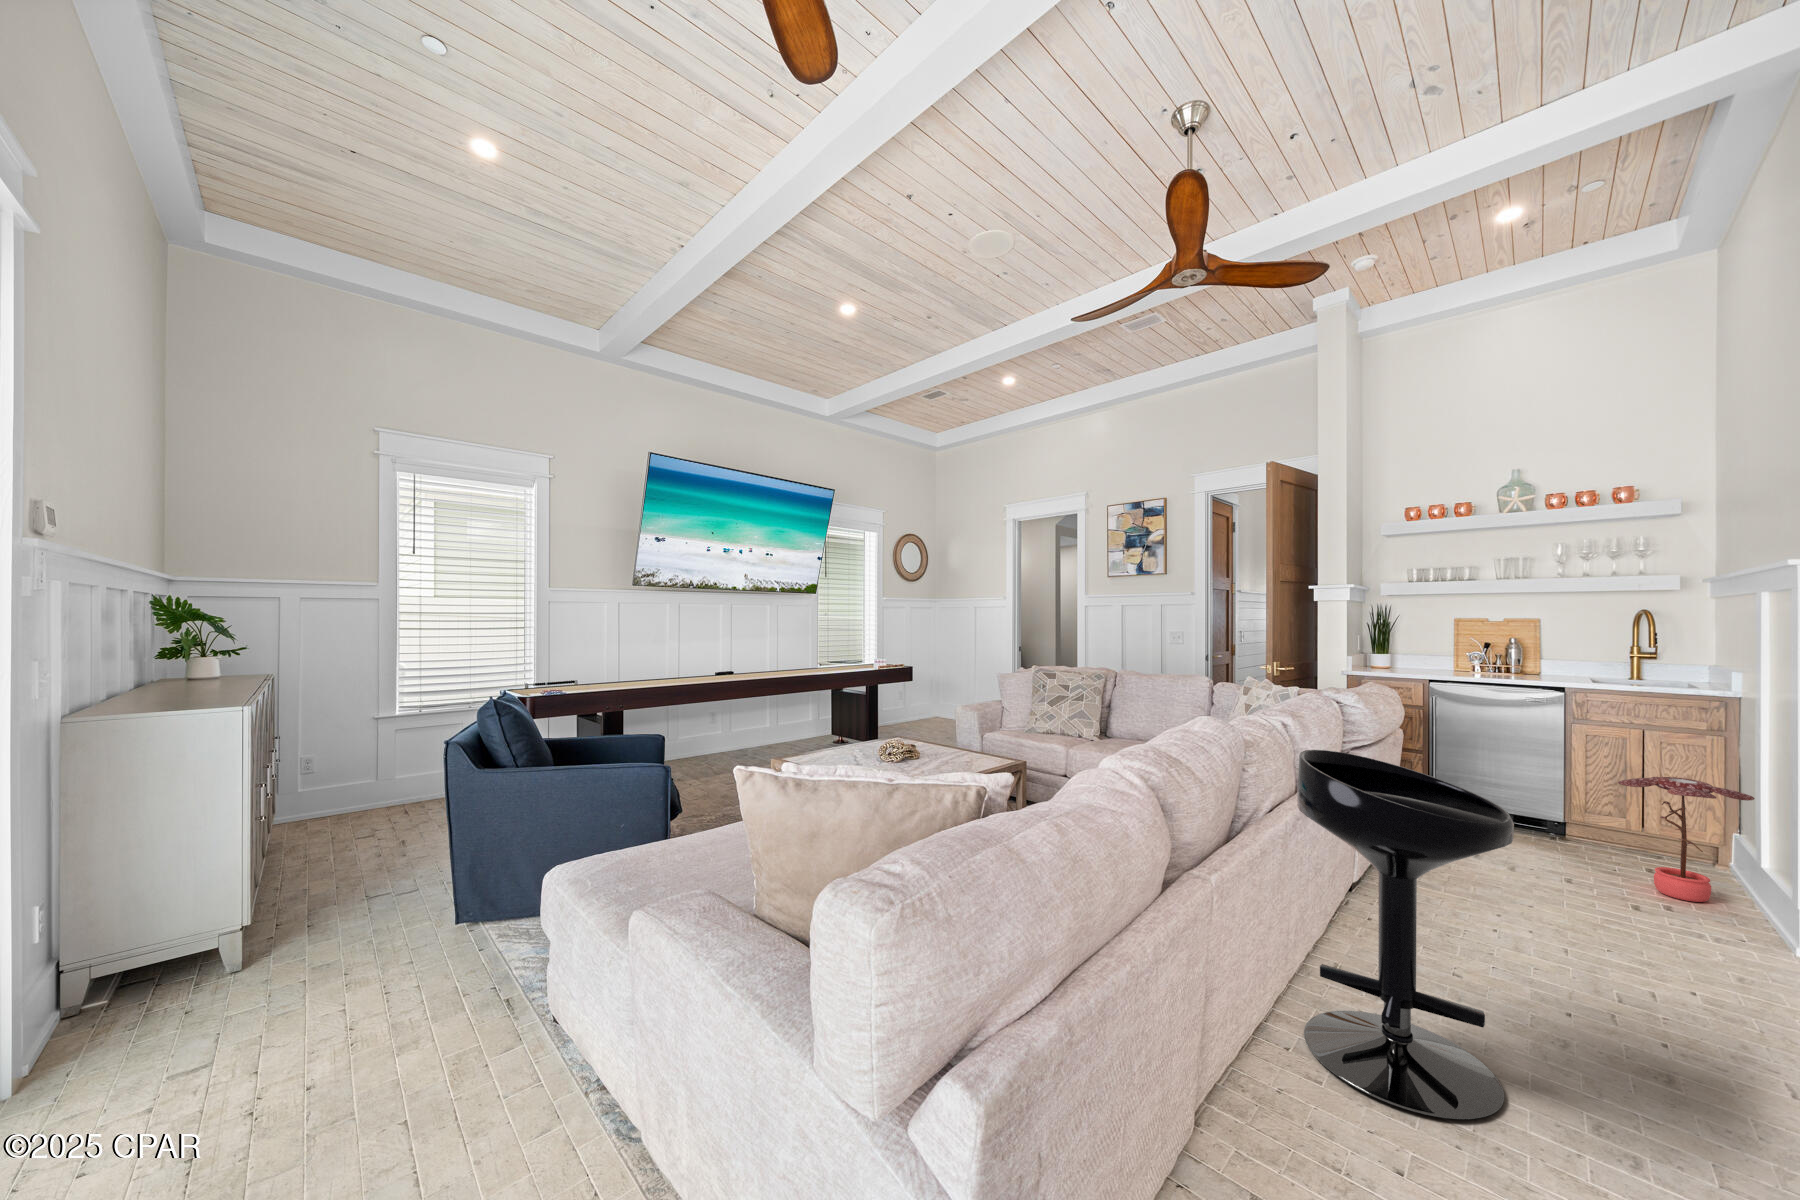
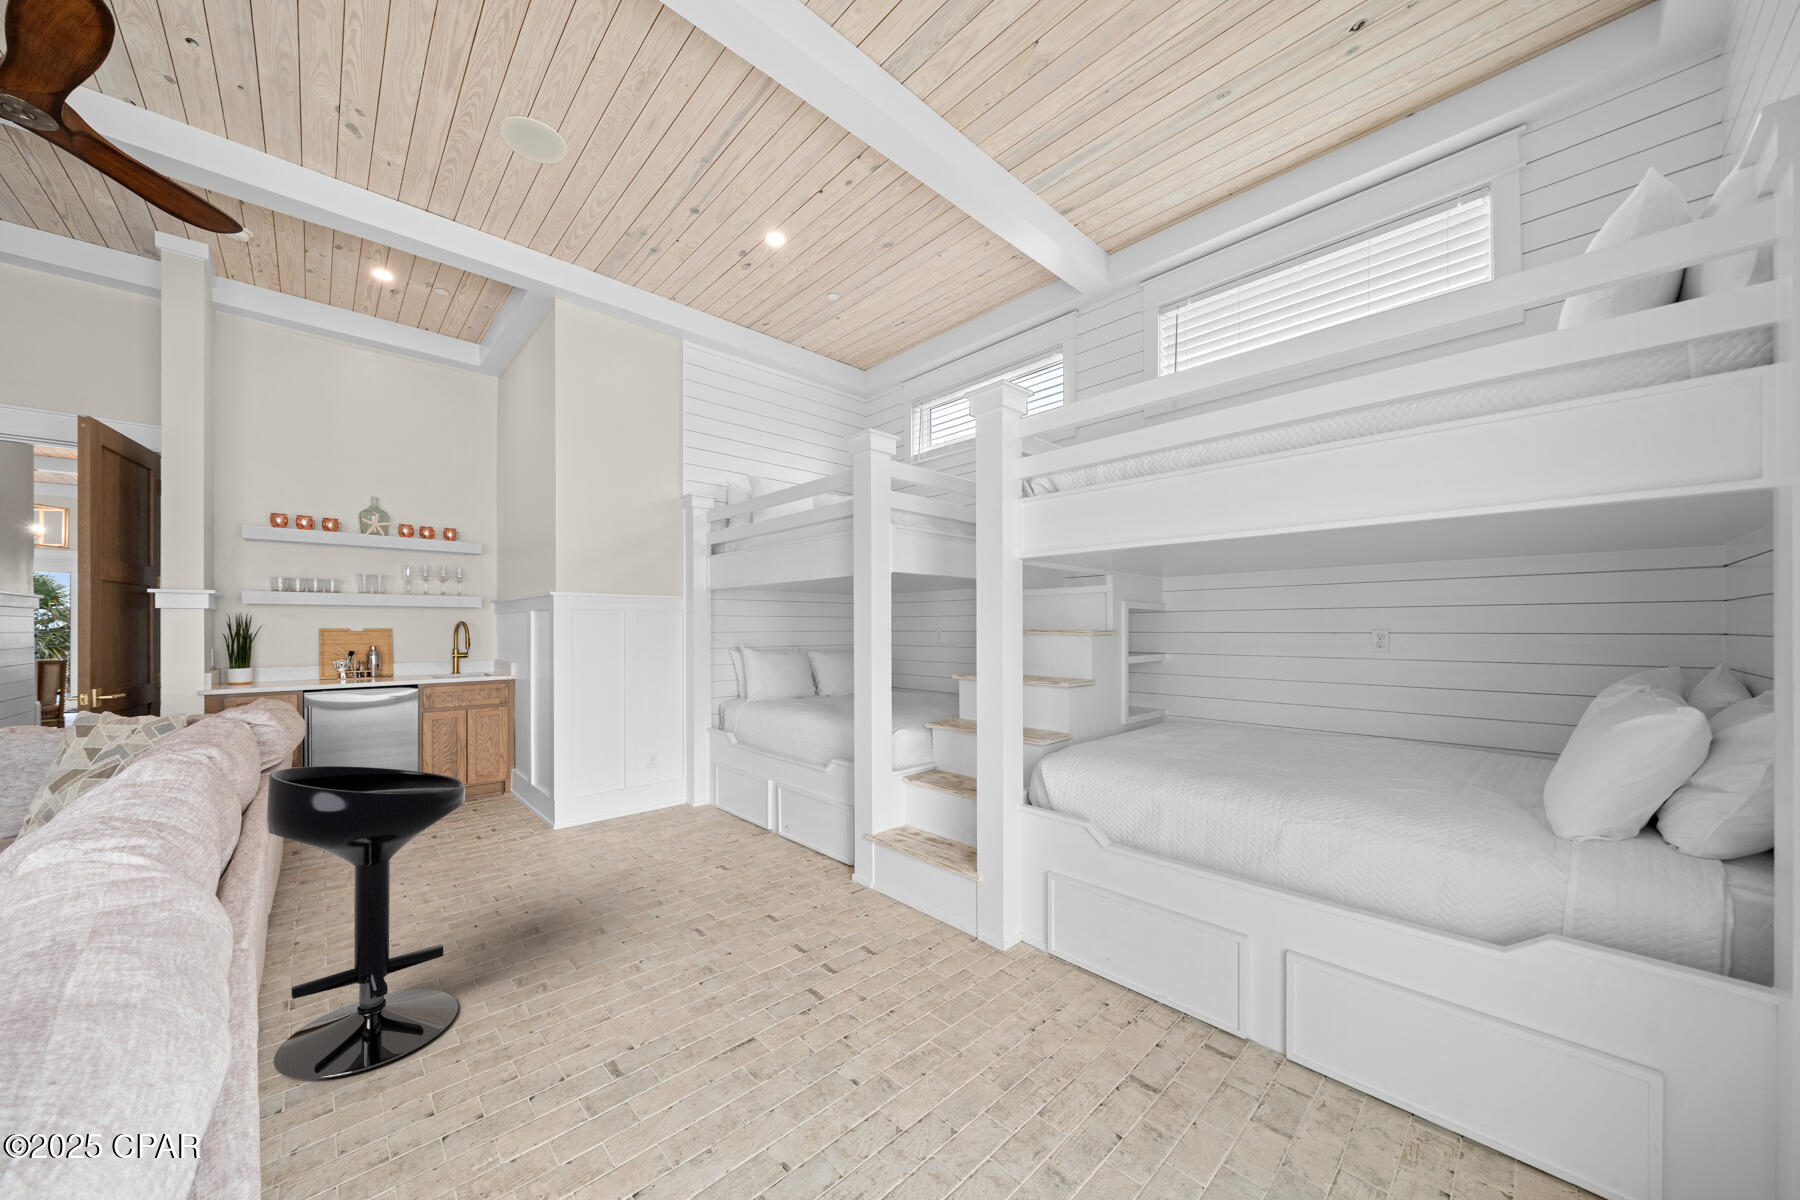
potted plant: present [1618,777,1755,902] -> none [465,736,537,823]

